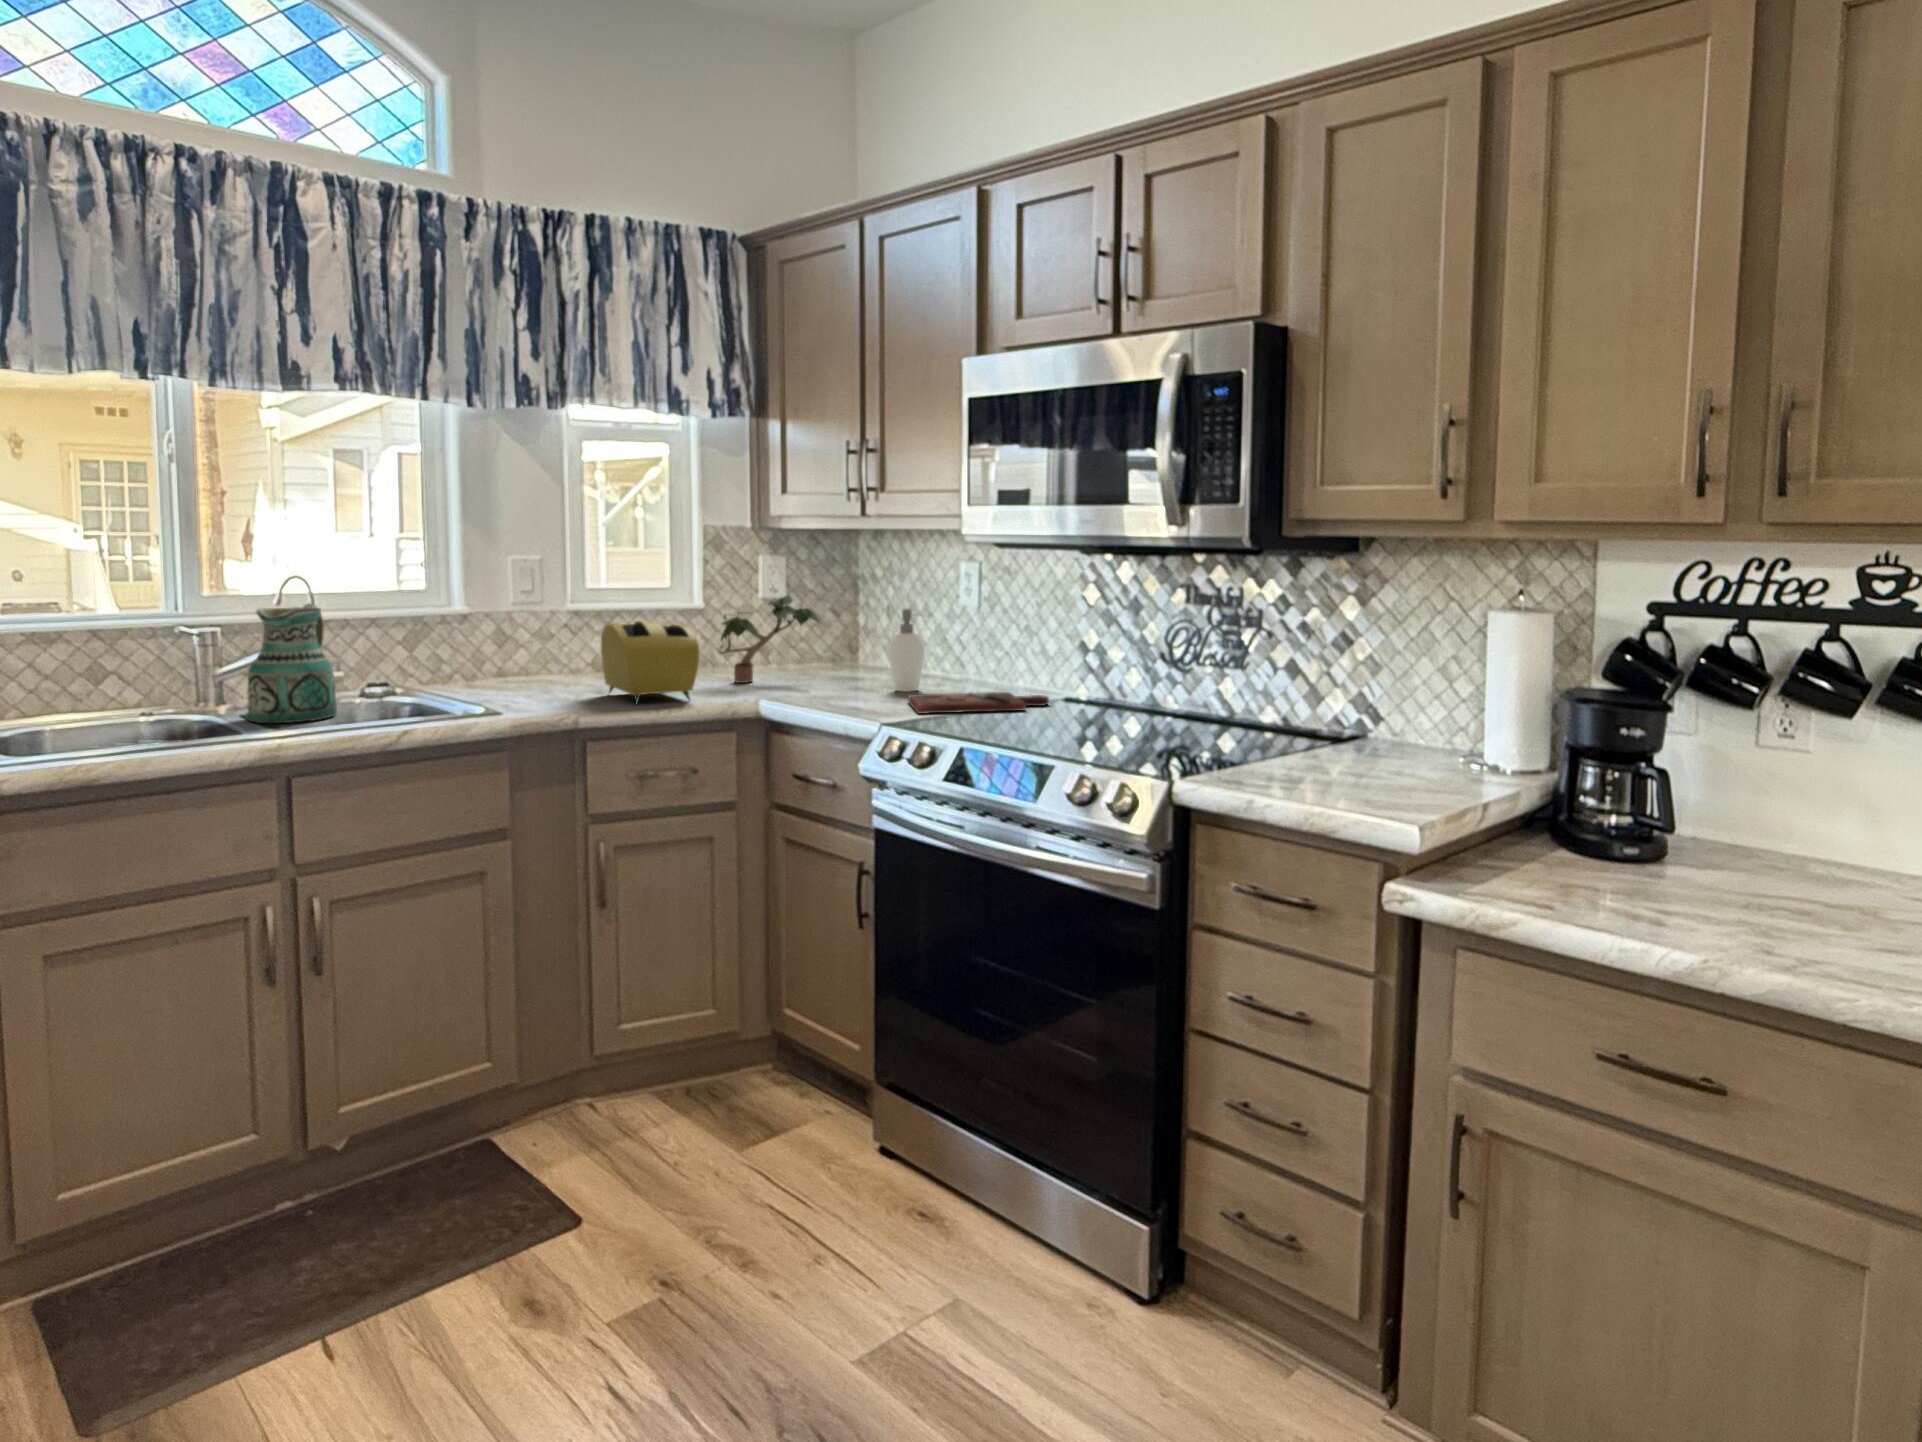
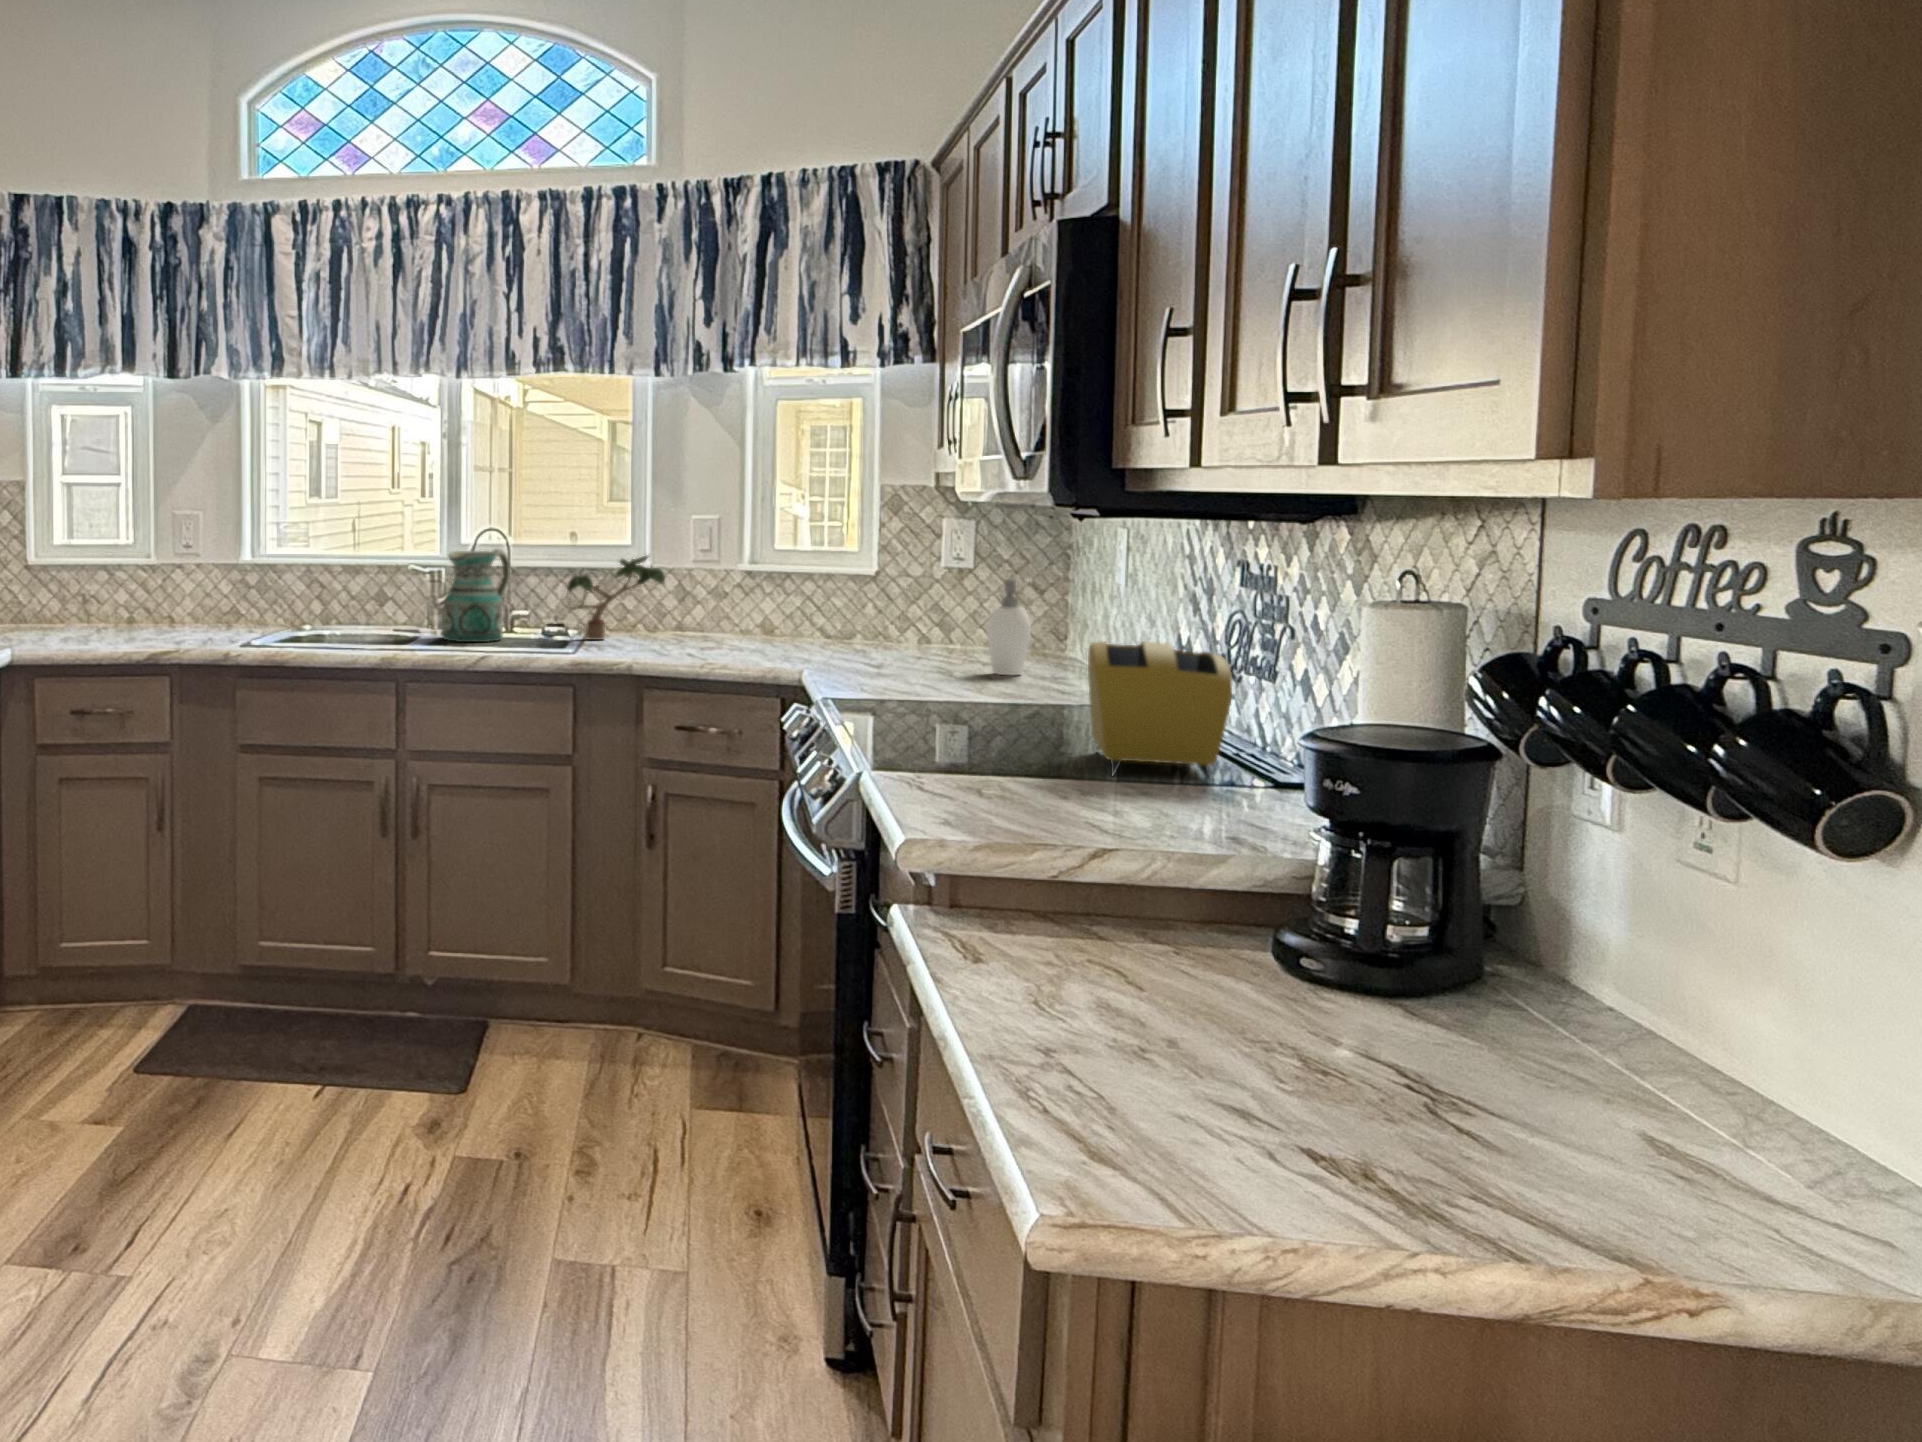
potted plant: present [719,596,820,683] -> present [567,556,665,640]
toaster: present [601,621,699,704] -> present [1088,641,1232,781]
cutting board: present [908,692,1049,714] -> none [925,674,1107,703]

